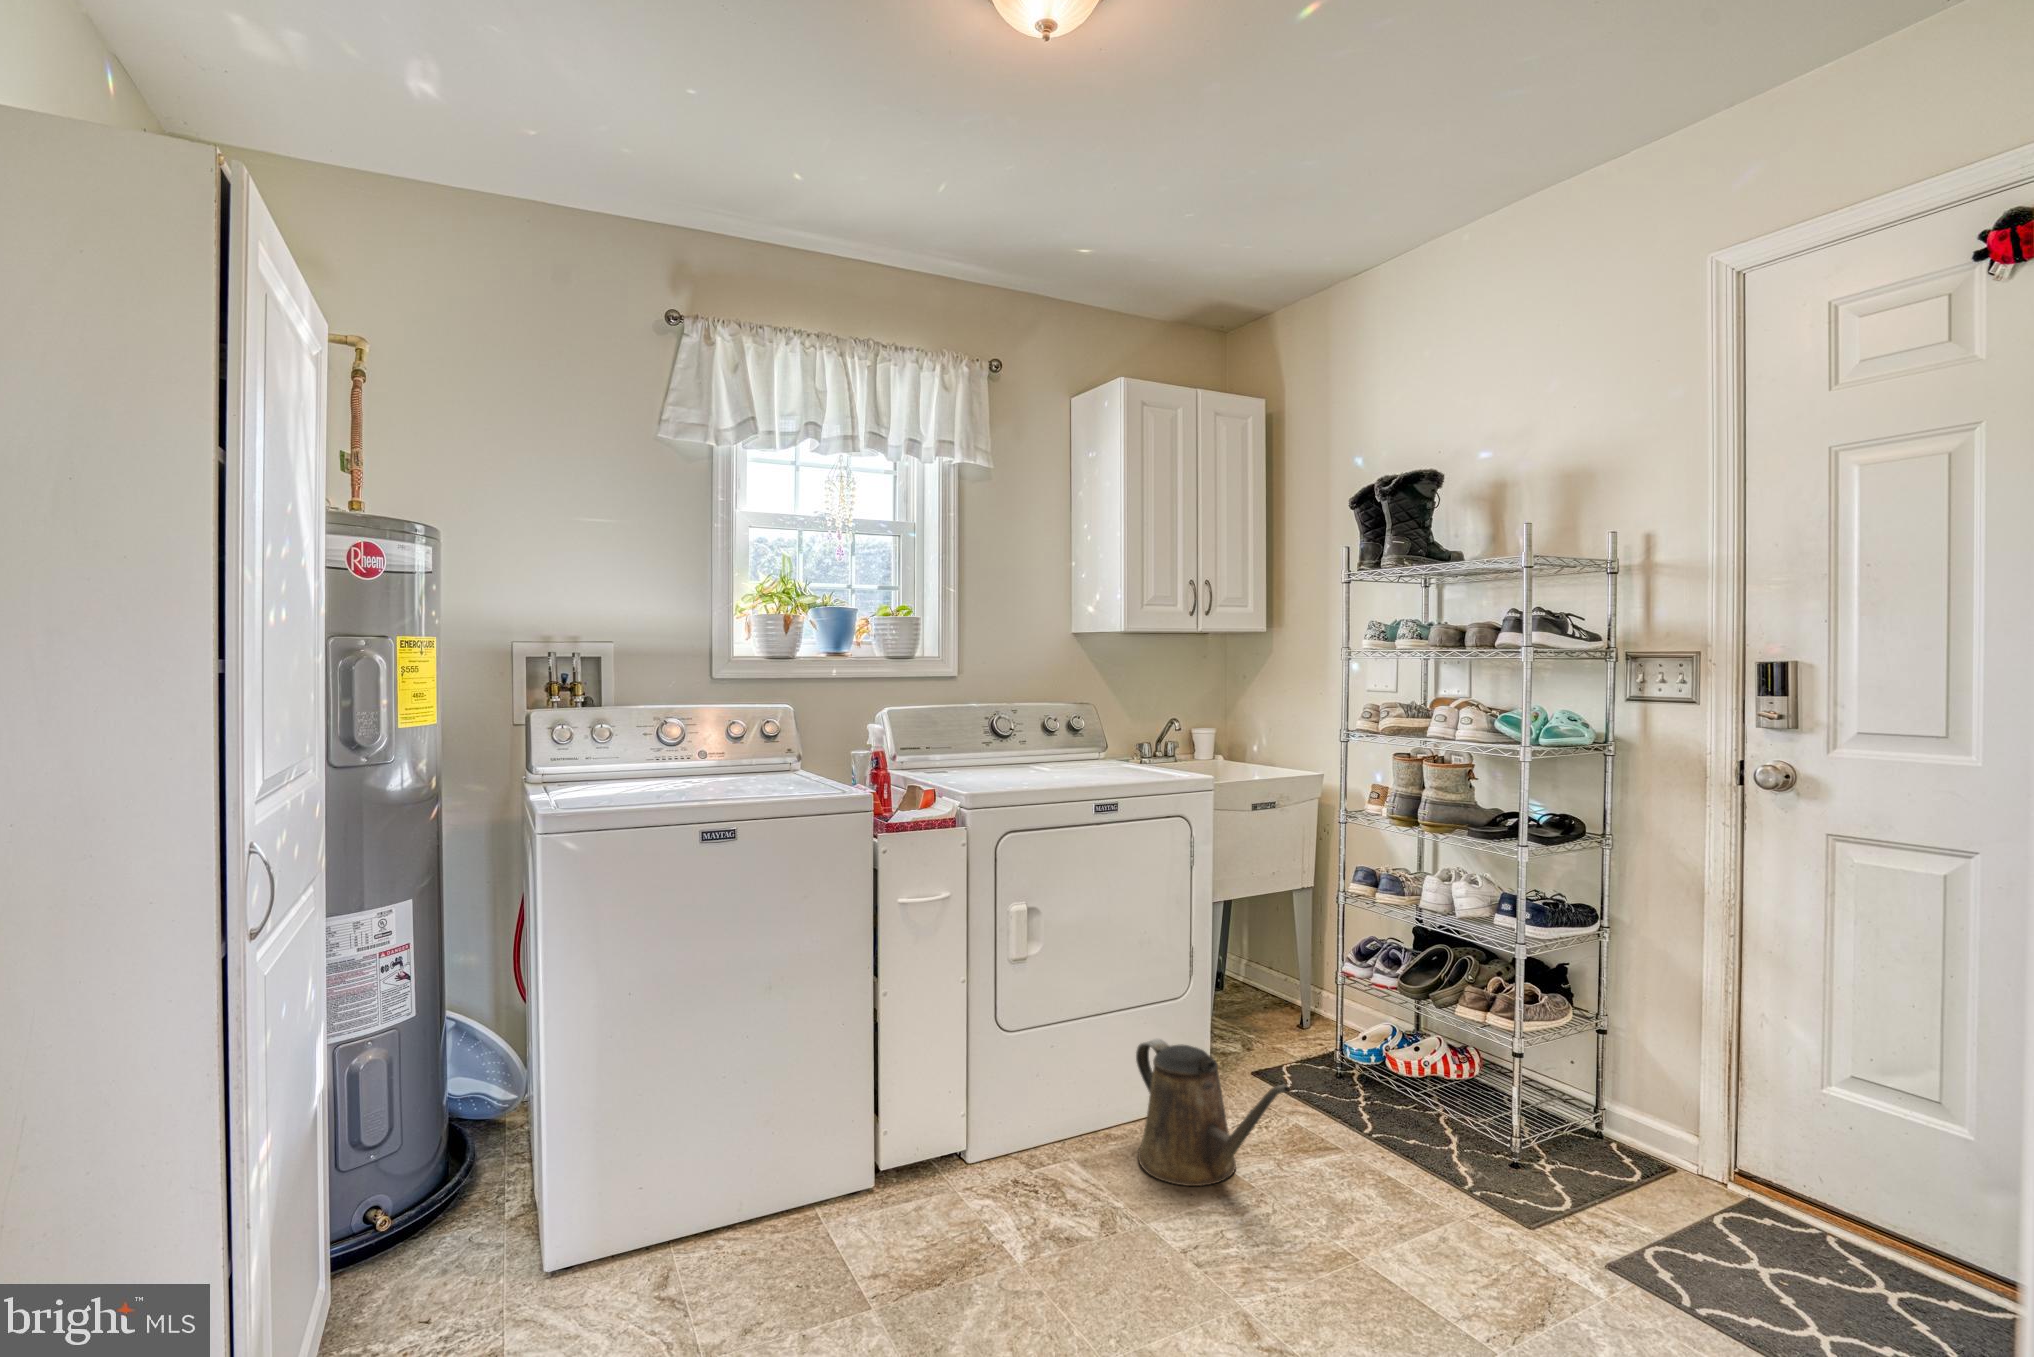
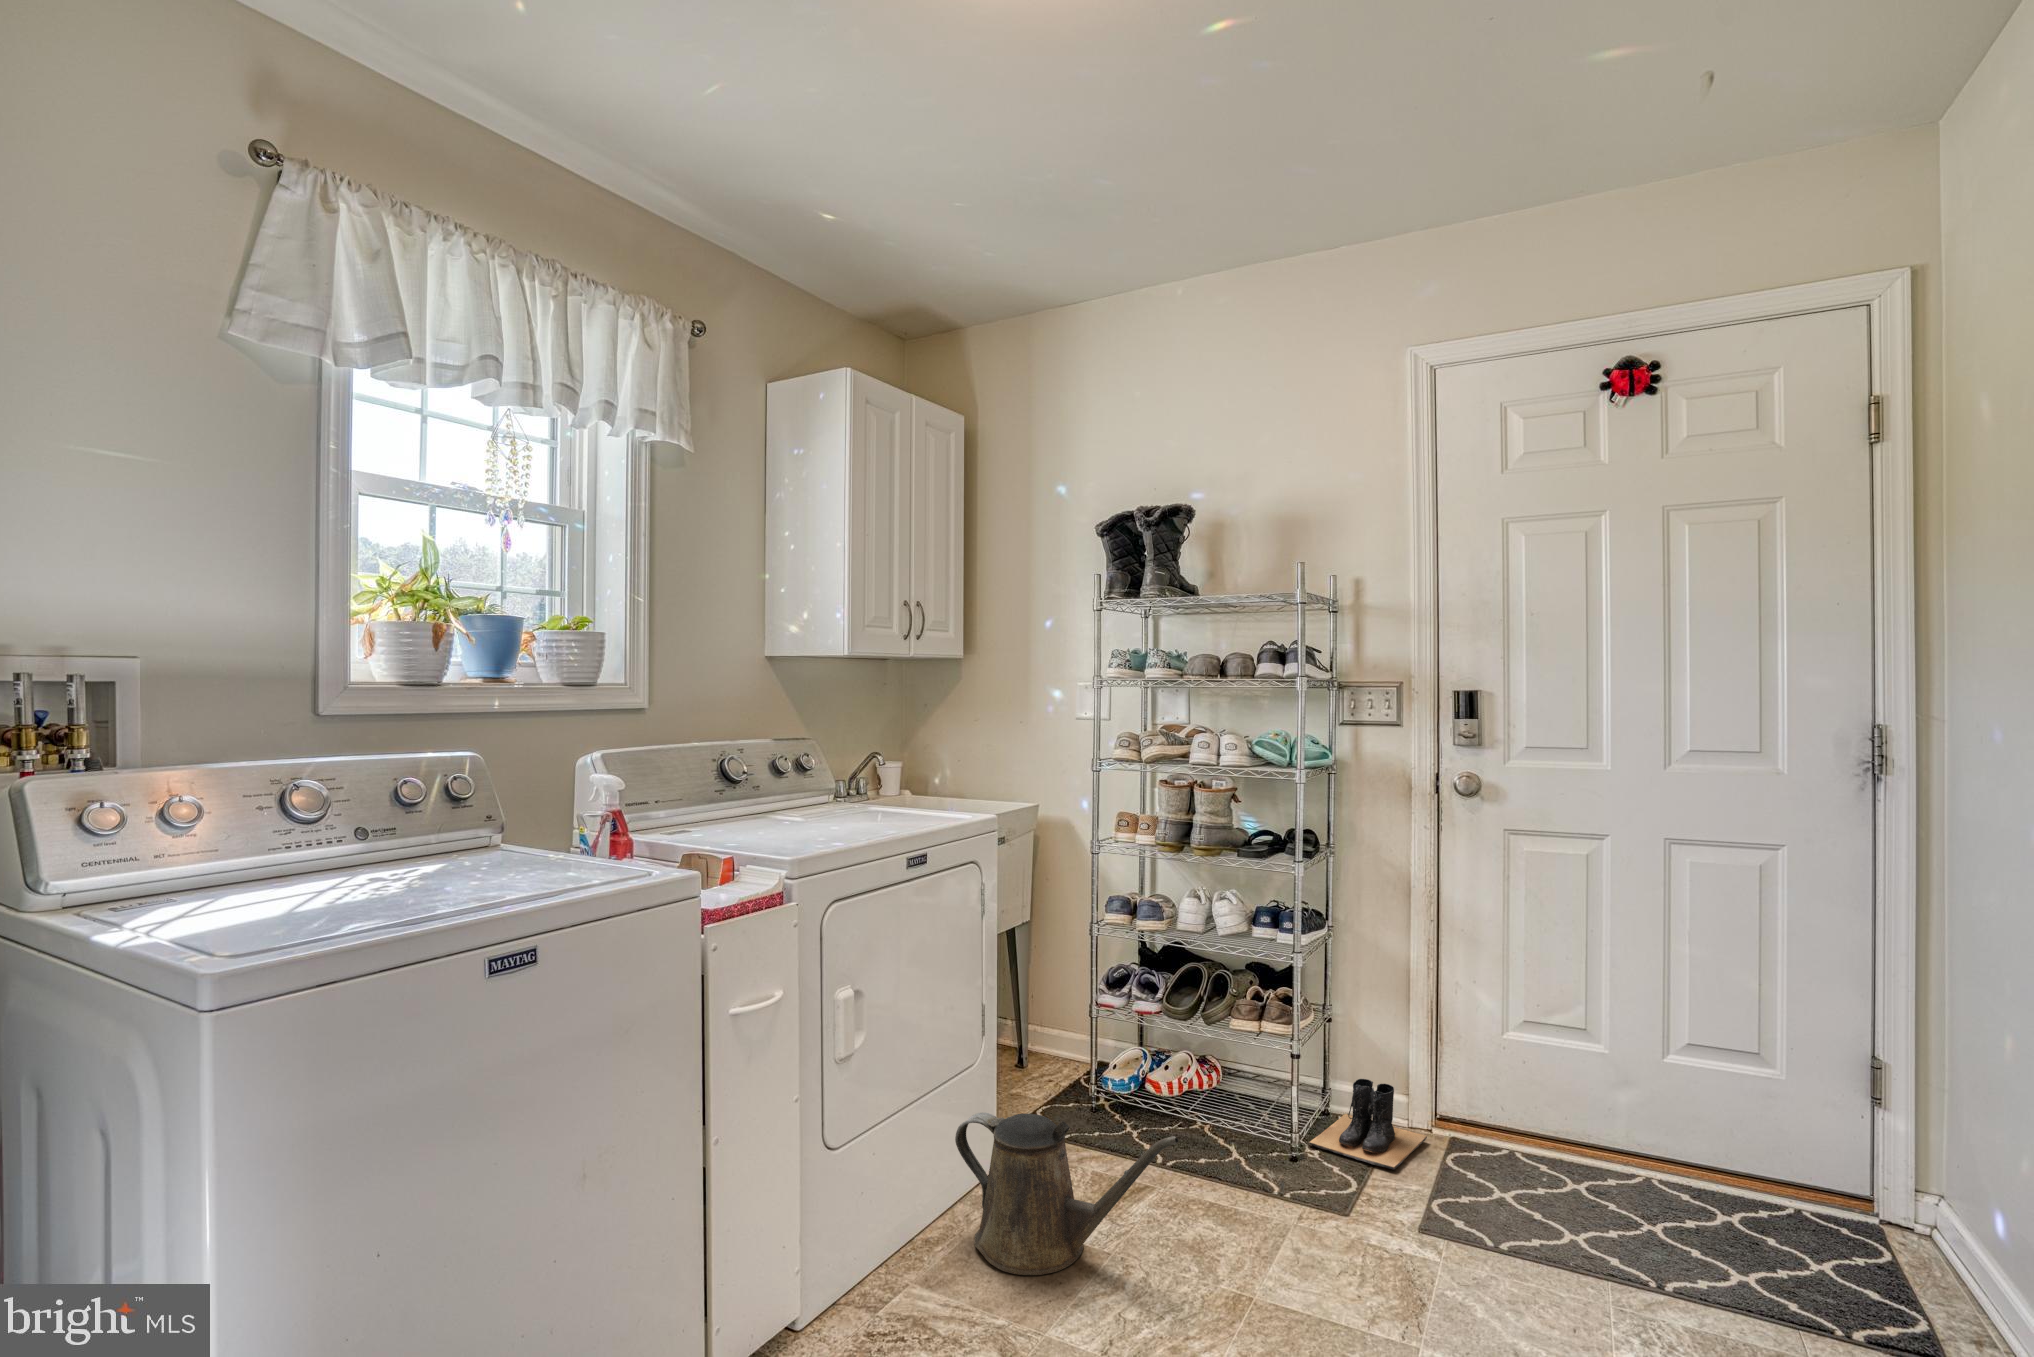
boots: none [1550,1100,1710,1200] -> present [1309,1079,1427,1170]

